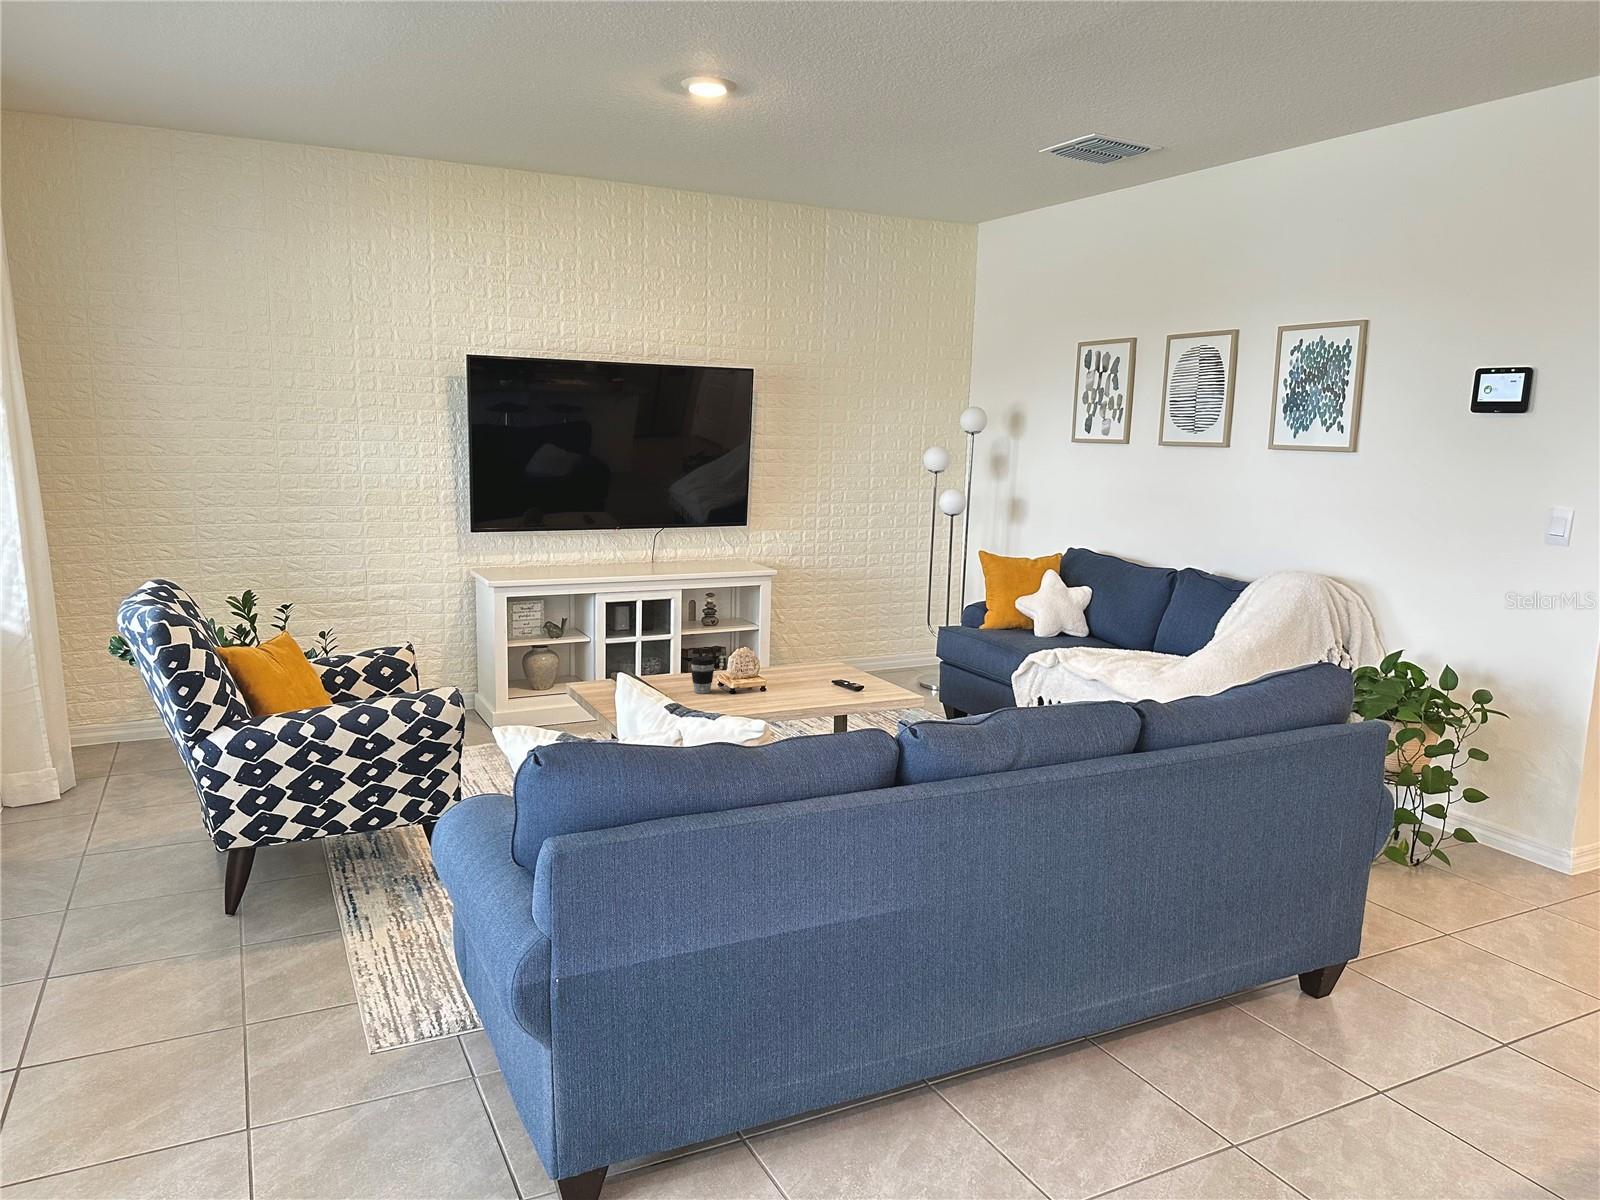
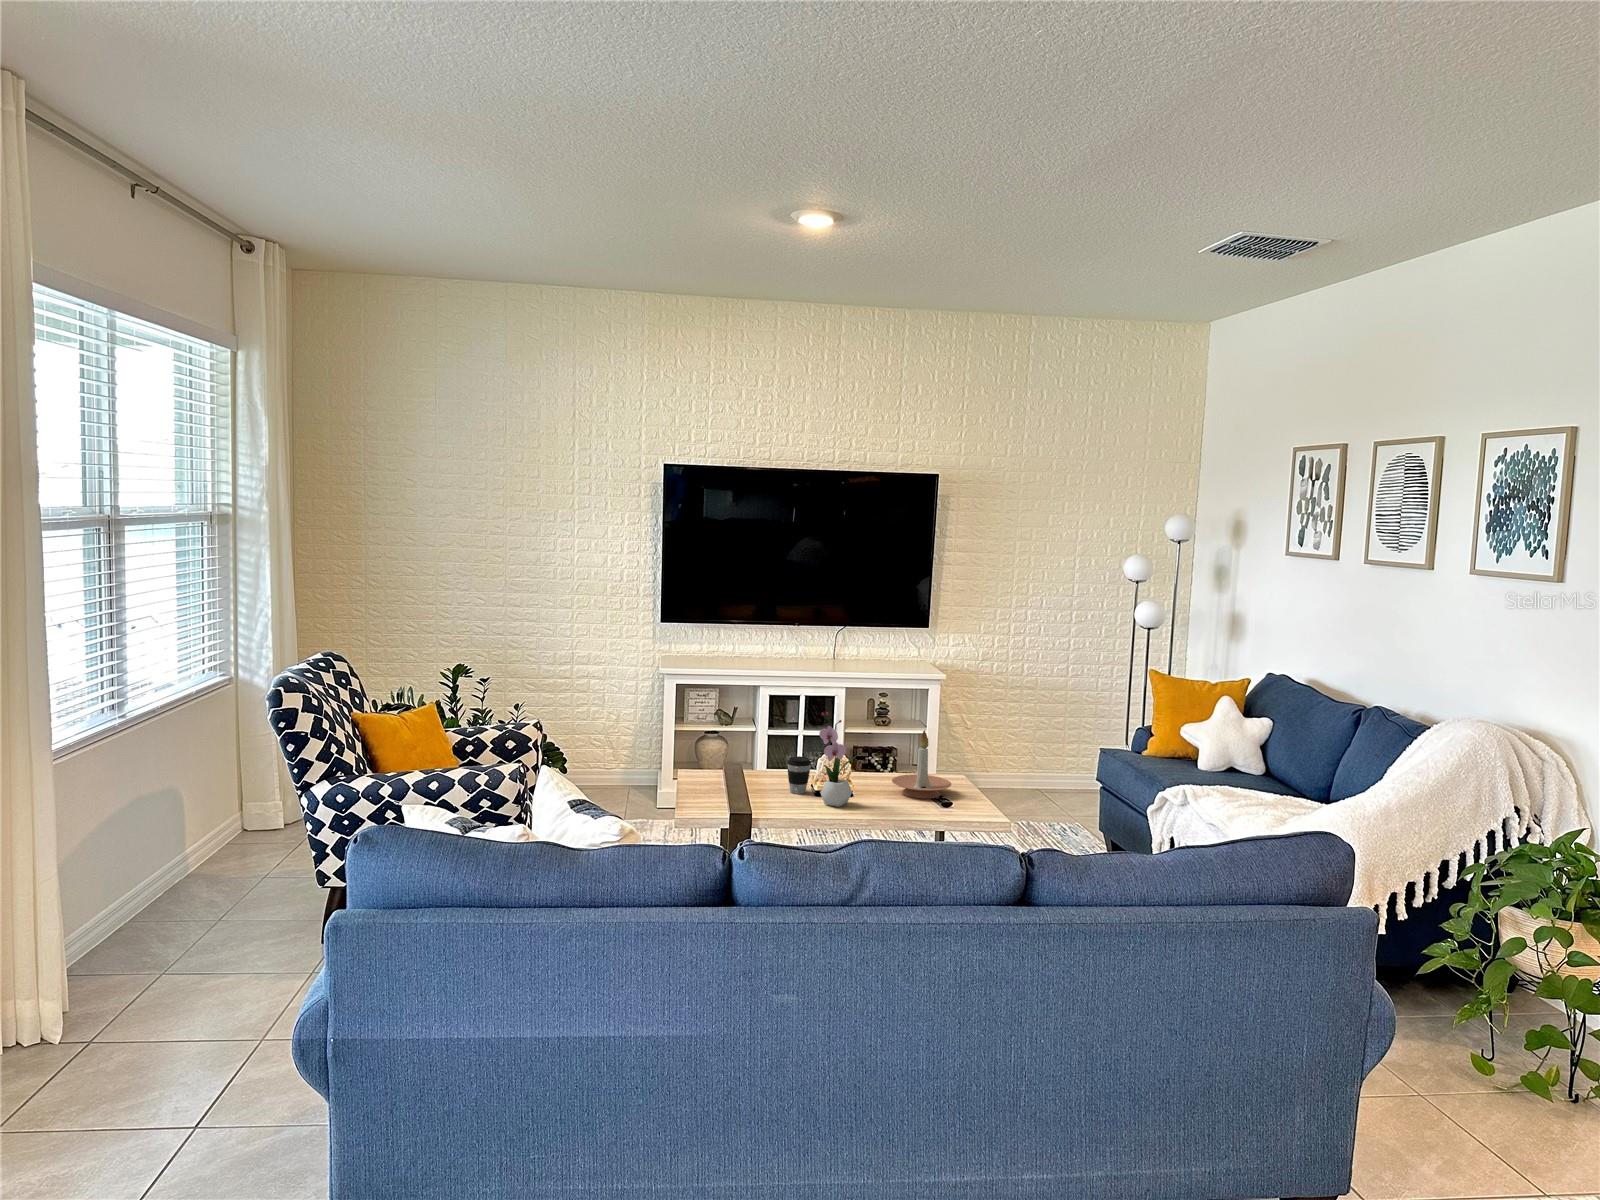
flower arrangement: none [736,607,769,701] -> present [819,712,856,807]
candle holder: none [789,620,847,686] -> present [892,730,951,798]

